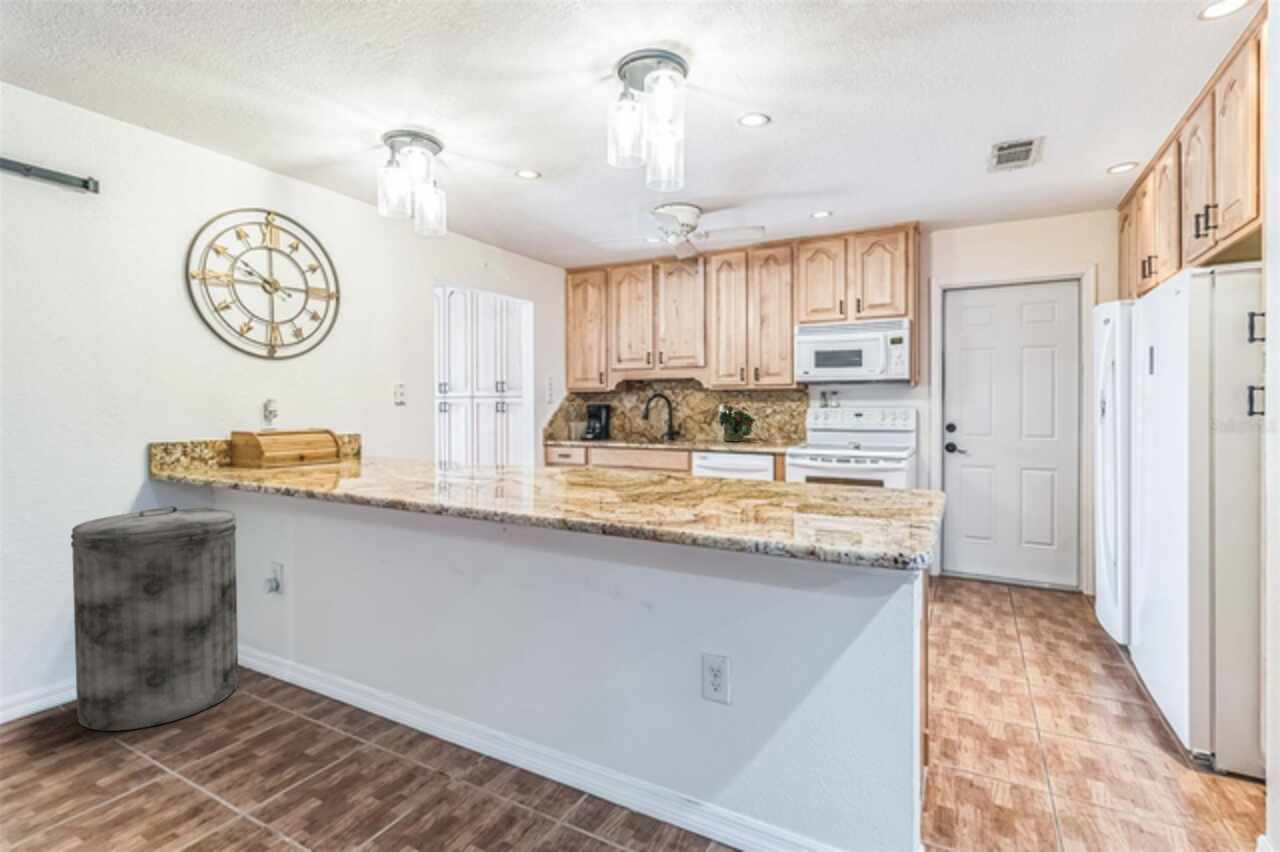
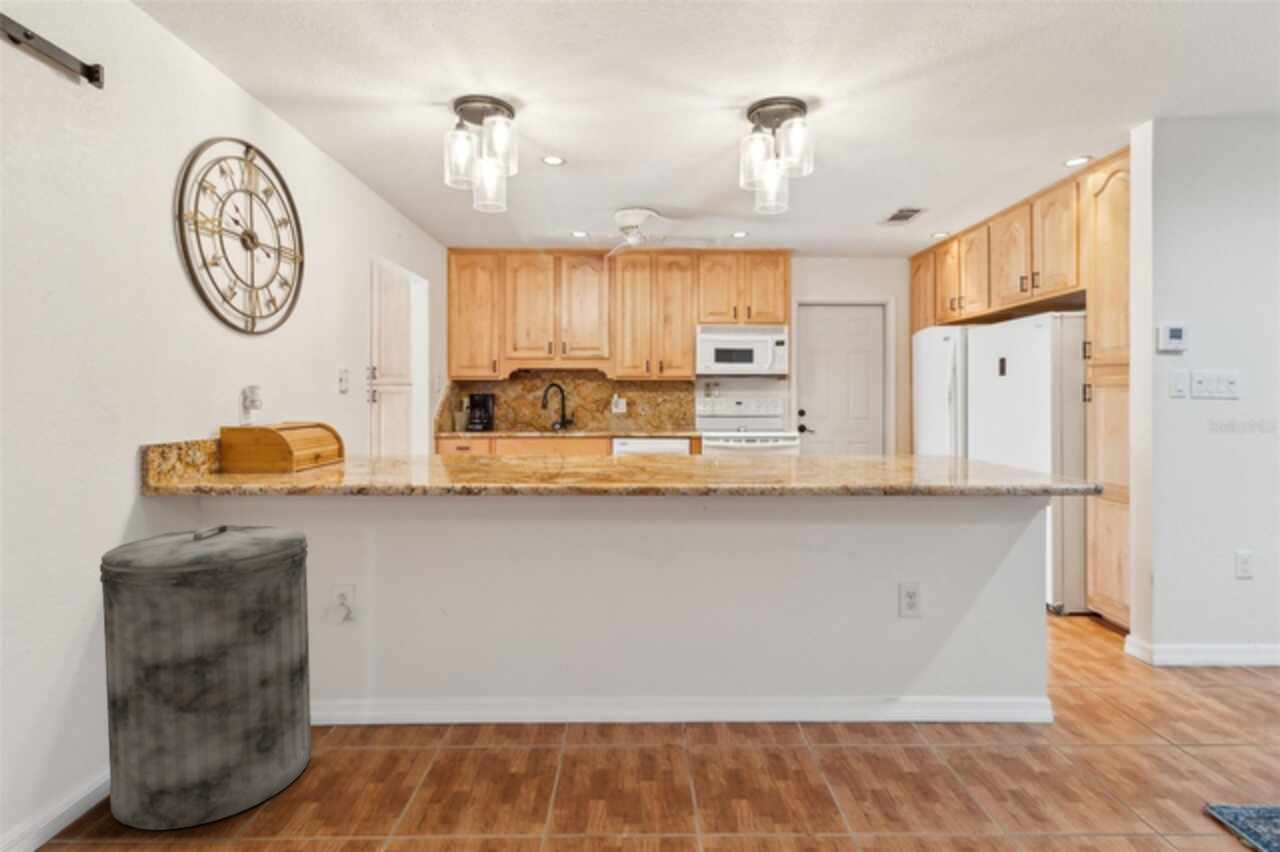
potted plant: present [719,401,757,441] -> none [613,391,652,429]

